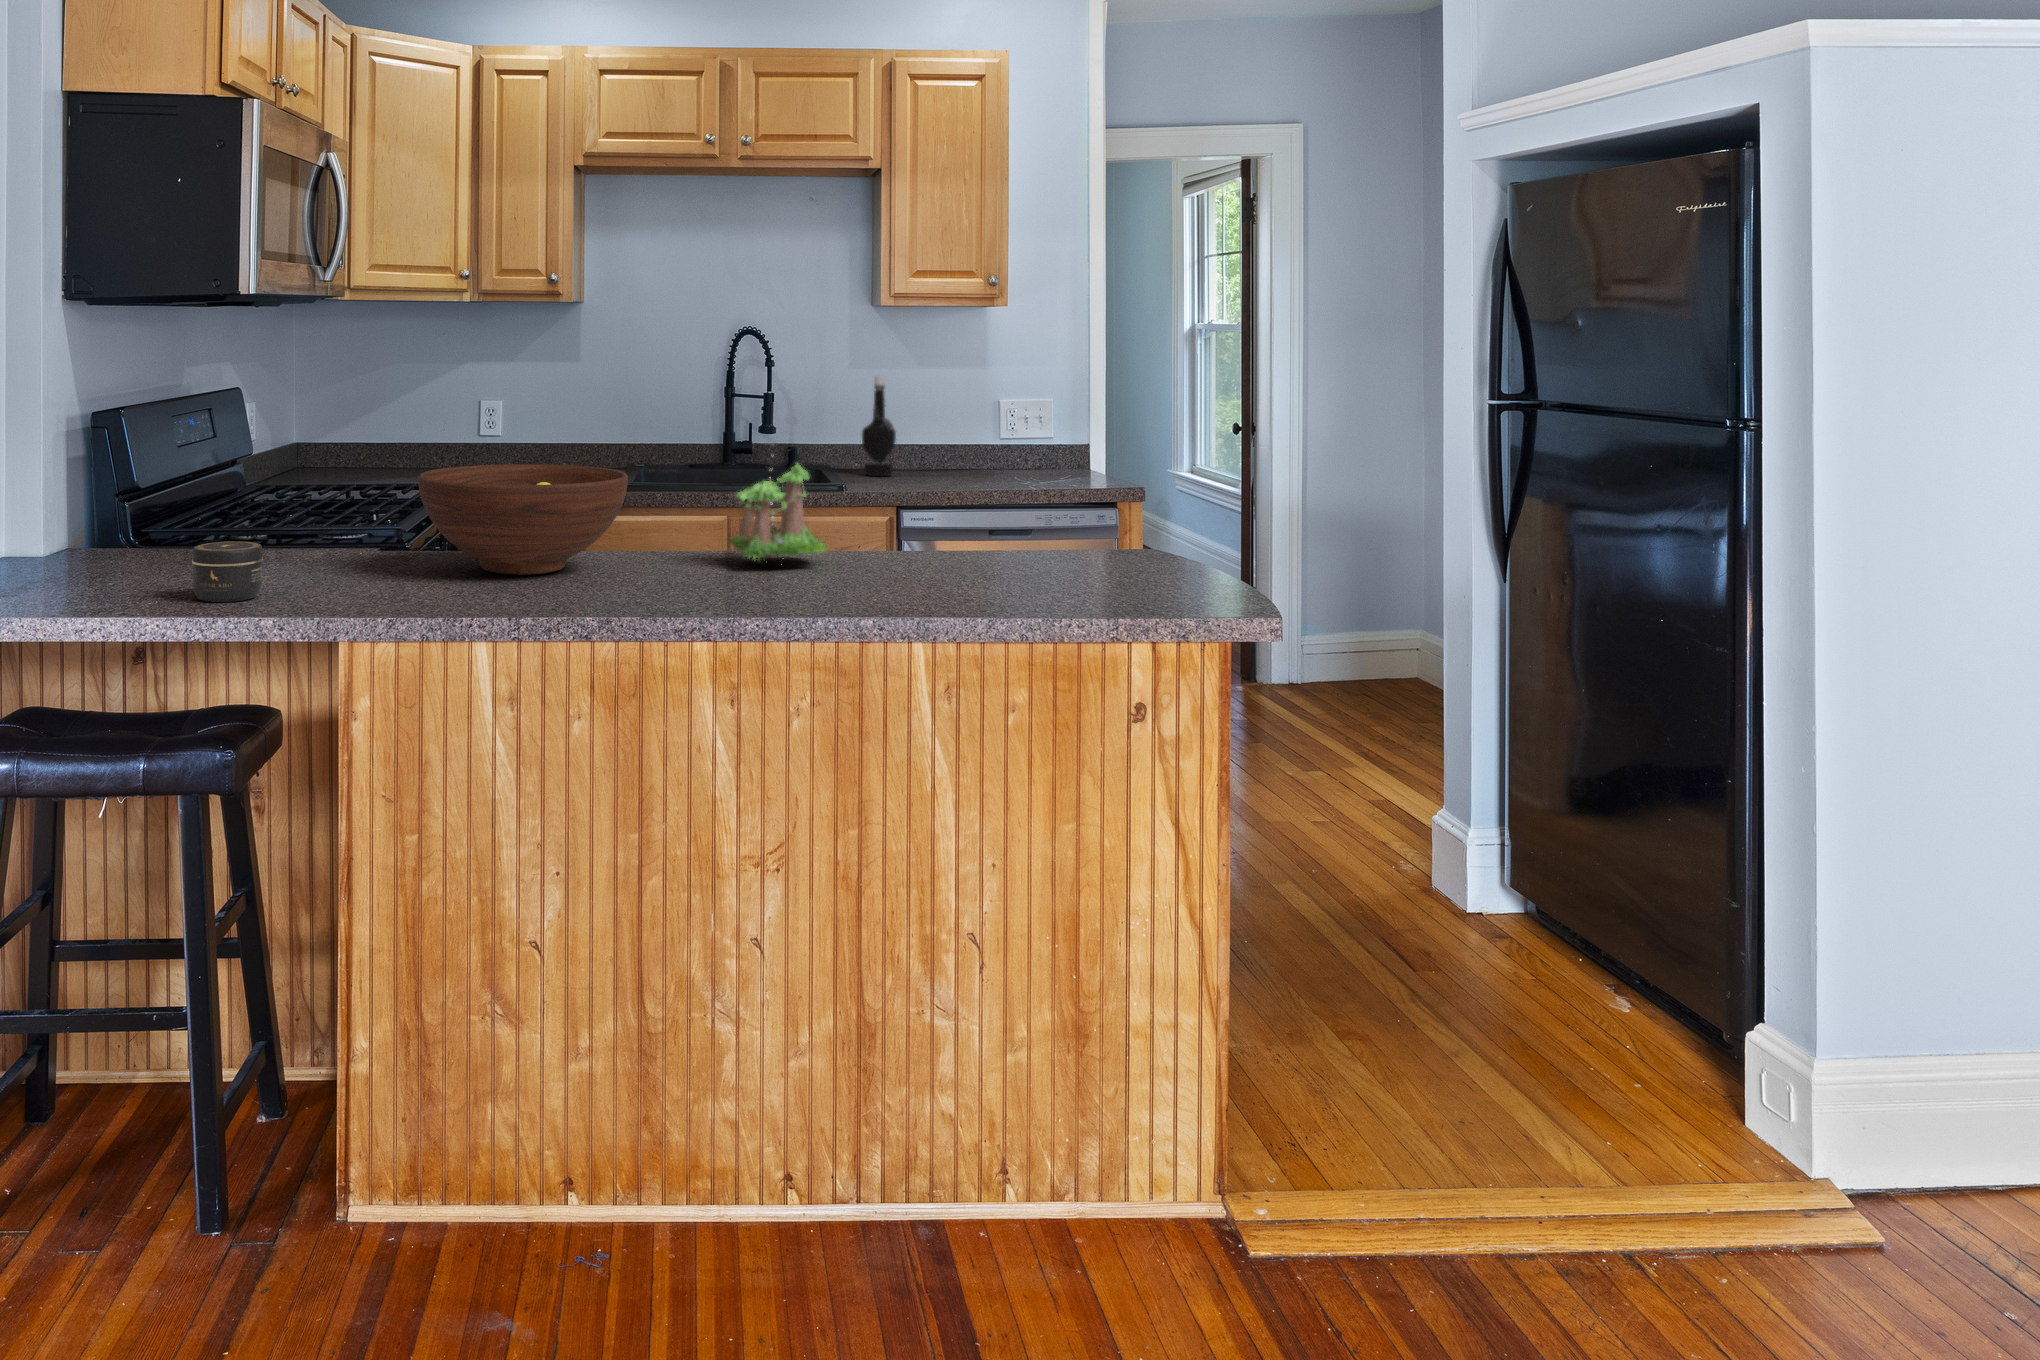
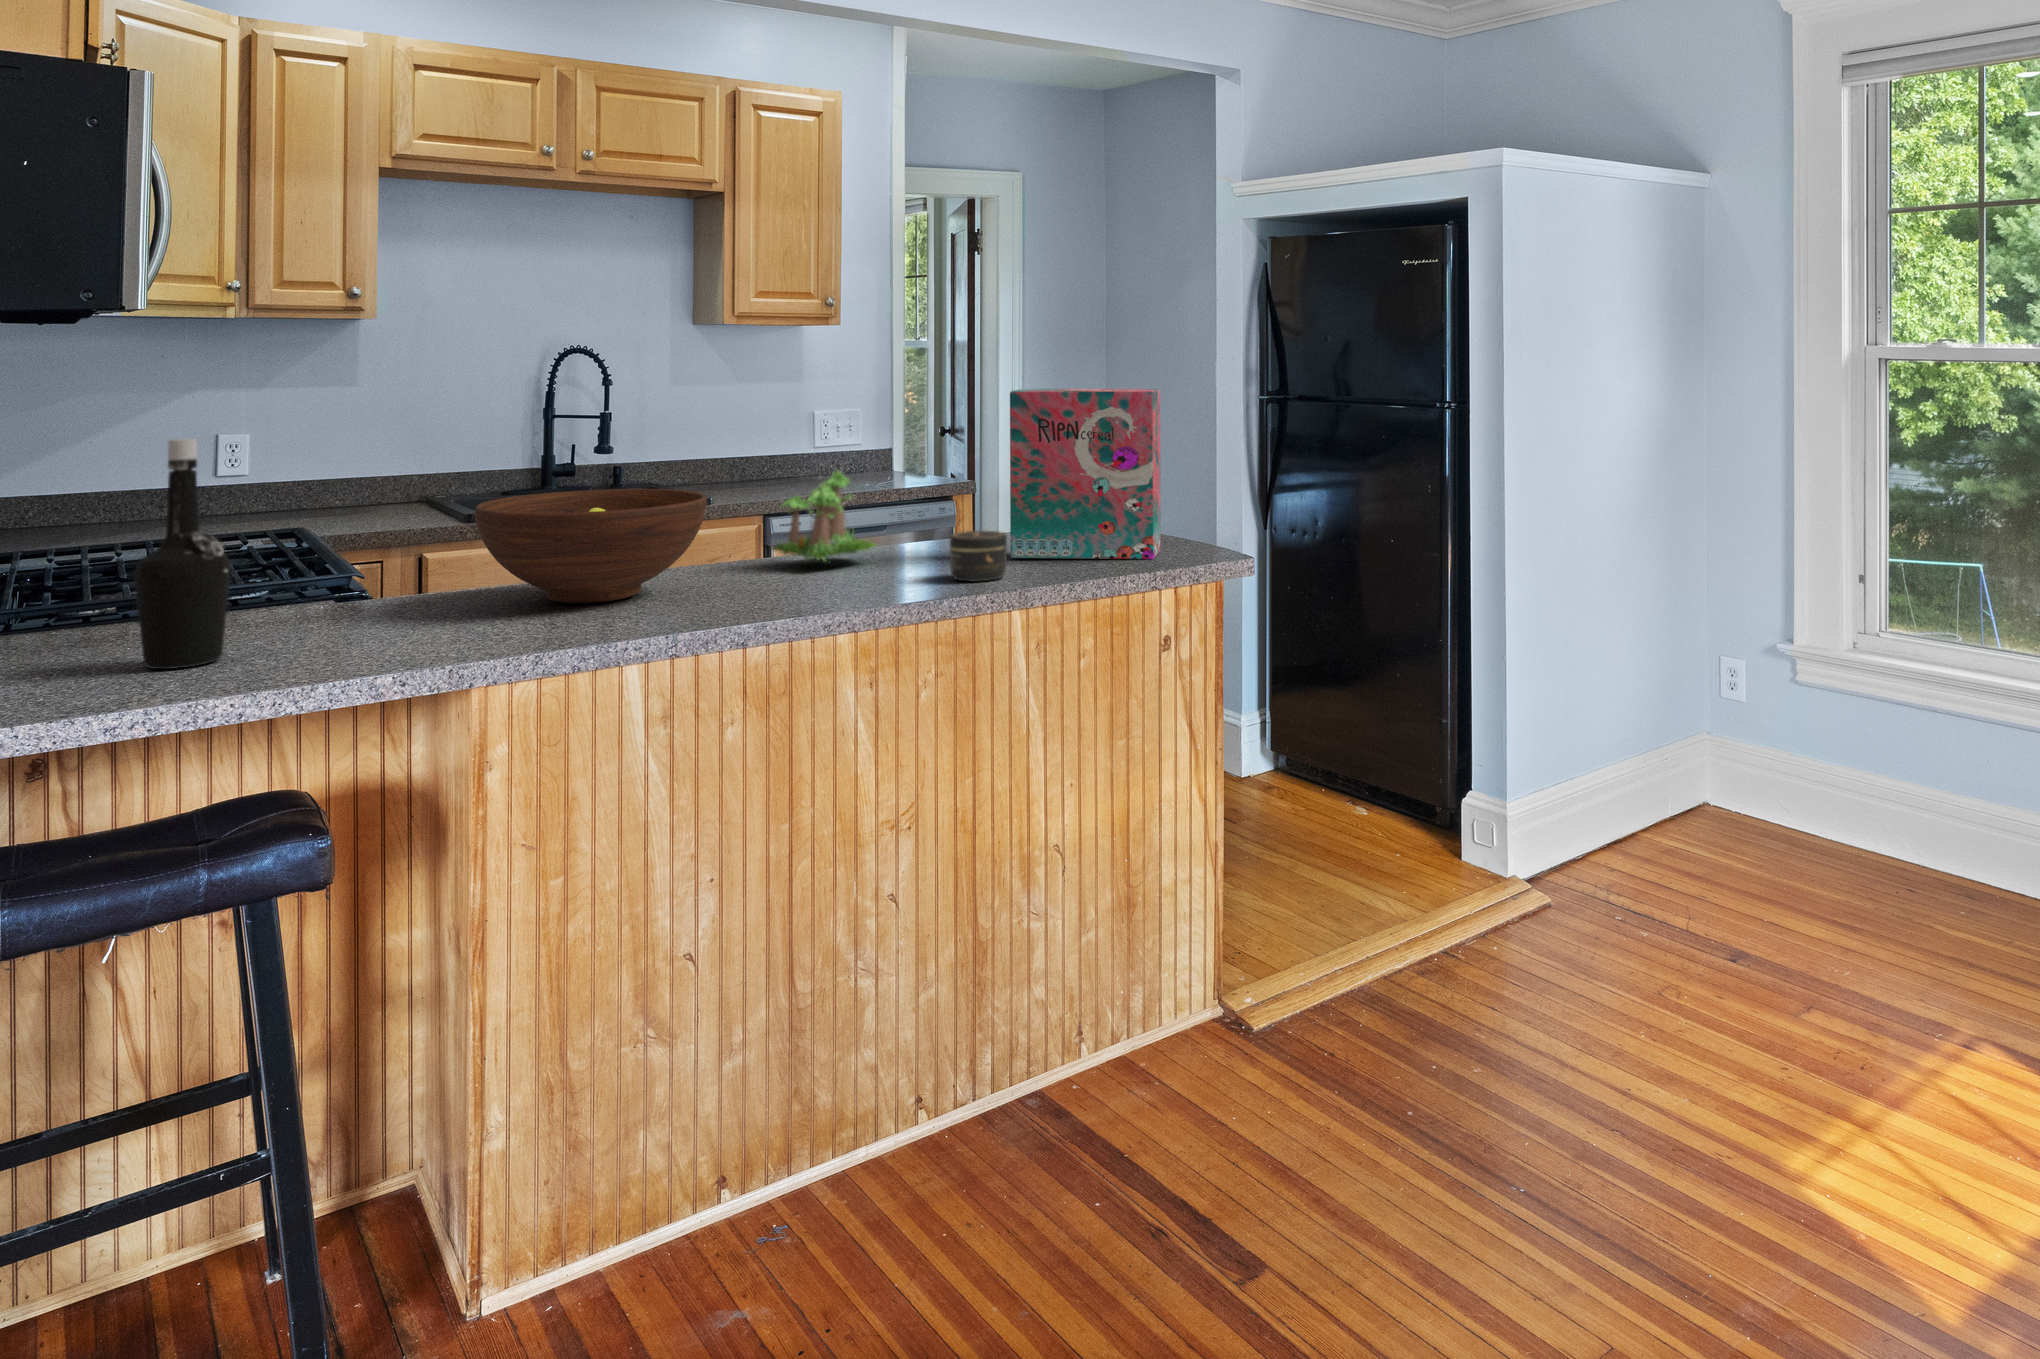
bottle: present [862,376,896,476] -> present [134,439,231,669]
cereal box: none [957,383,1144,604] -> present [1010,389,1161,559]
jar: present [192,542,263,602] -> present [950,531,1007,582]

